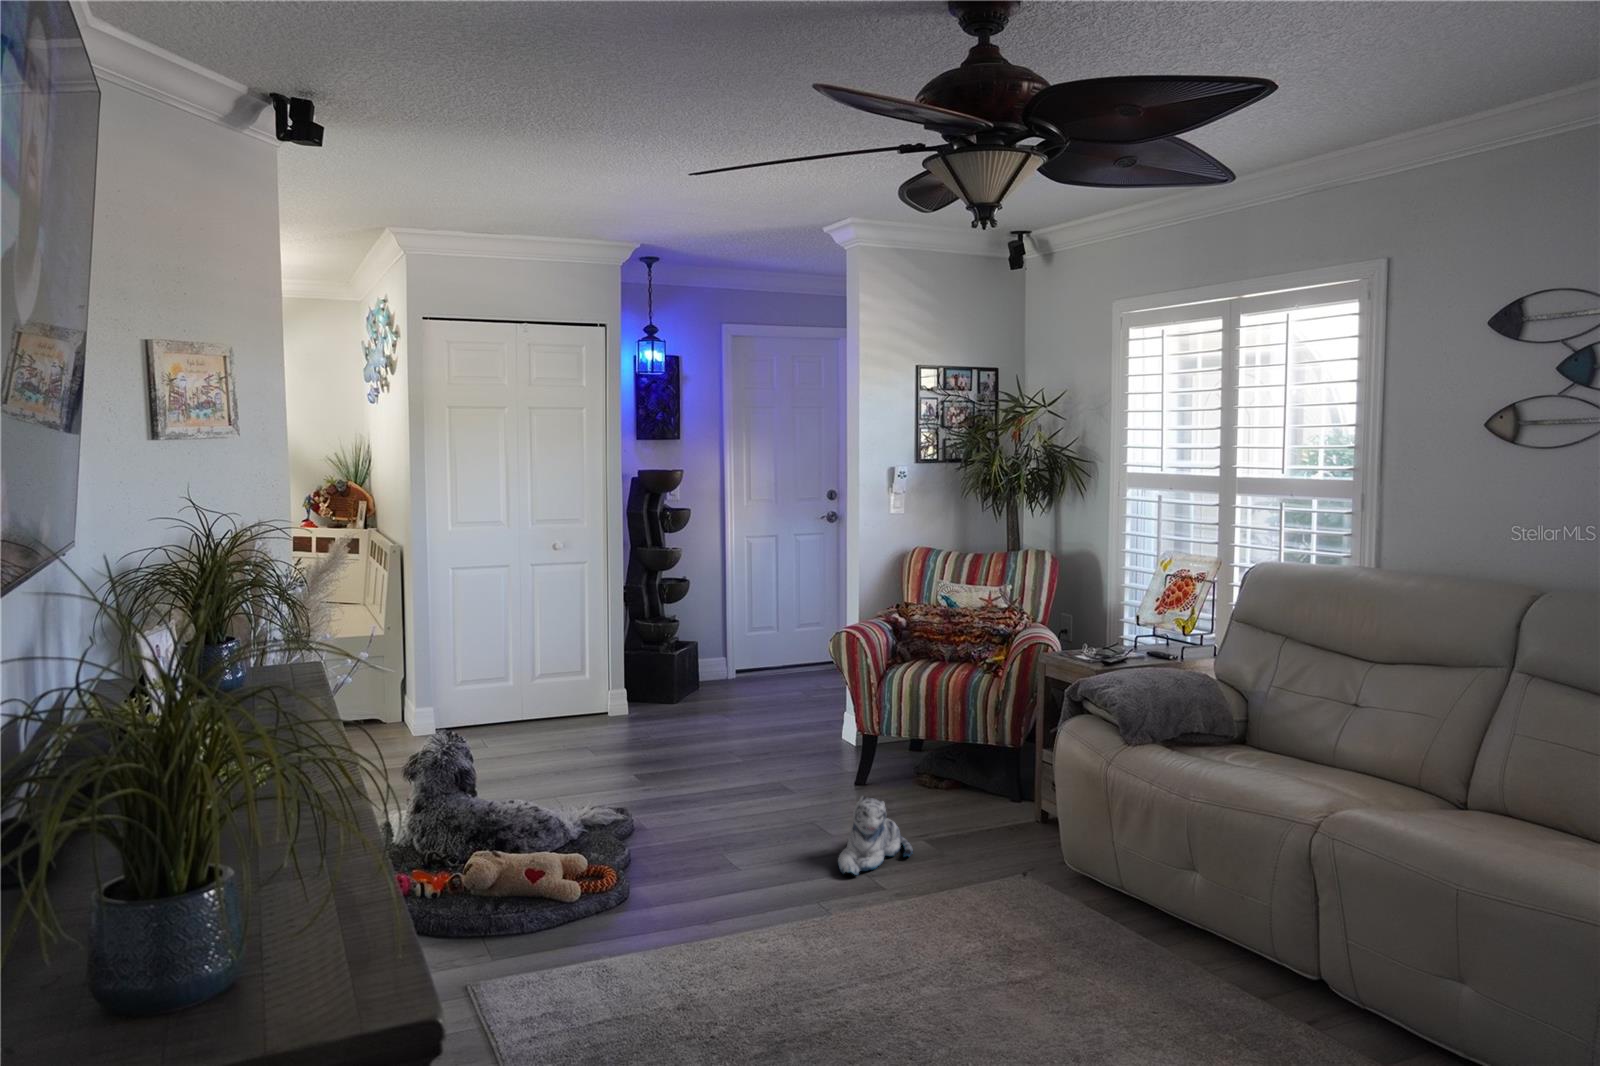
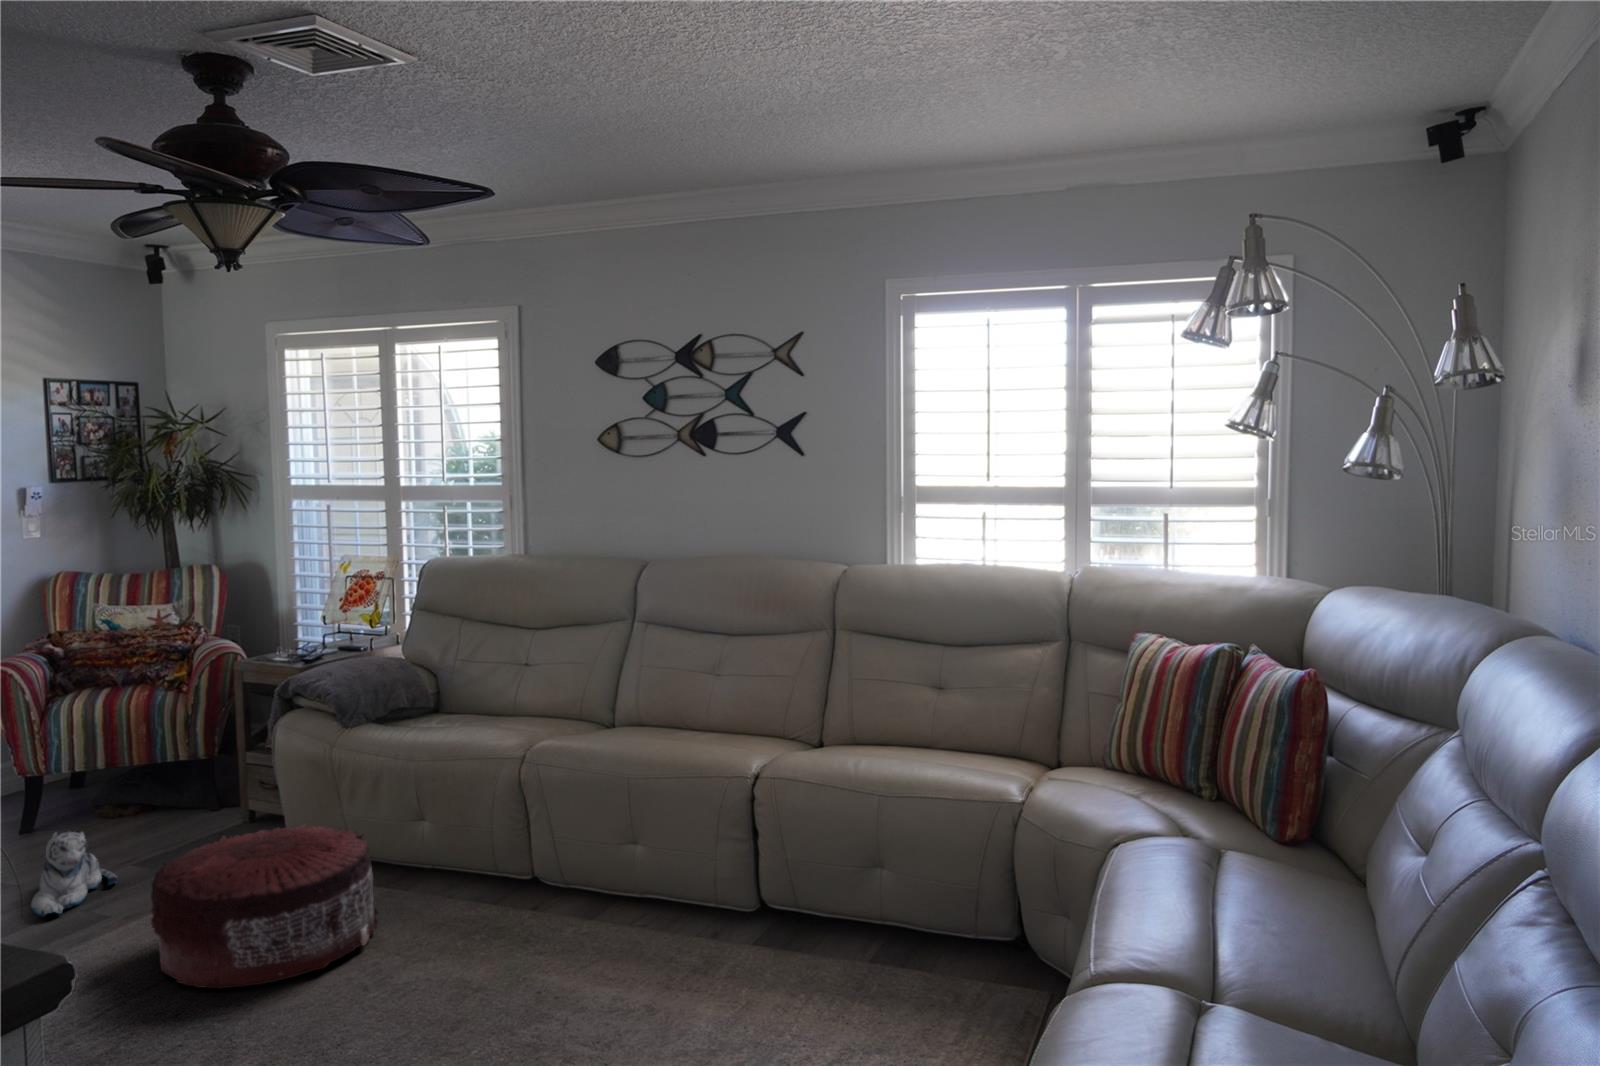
pouf: none [901,843,1132,1028] -> present [151,823,378,989]

